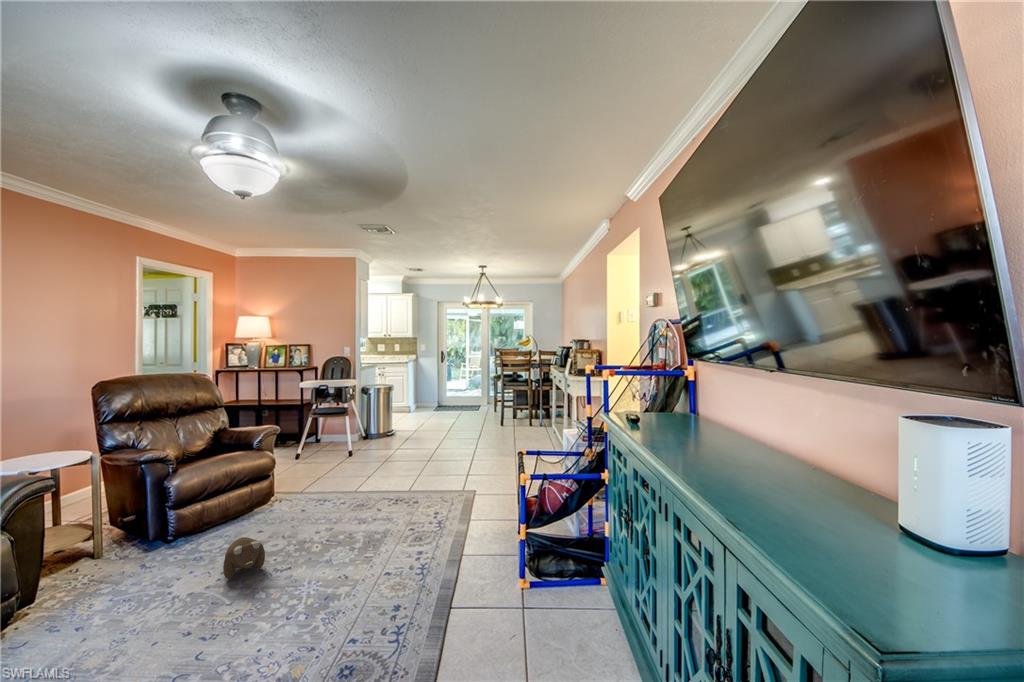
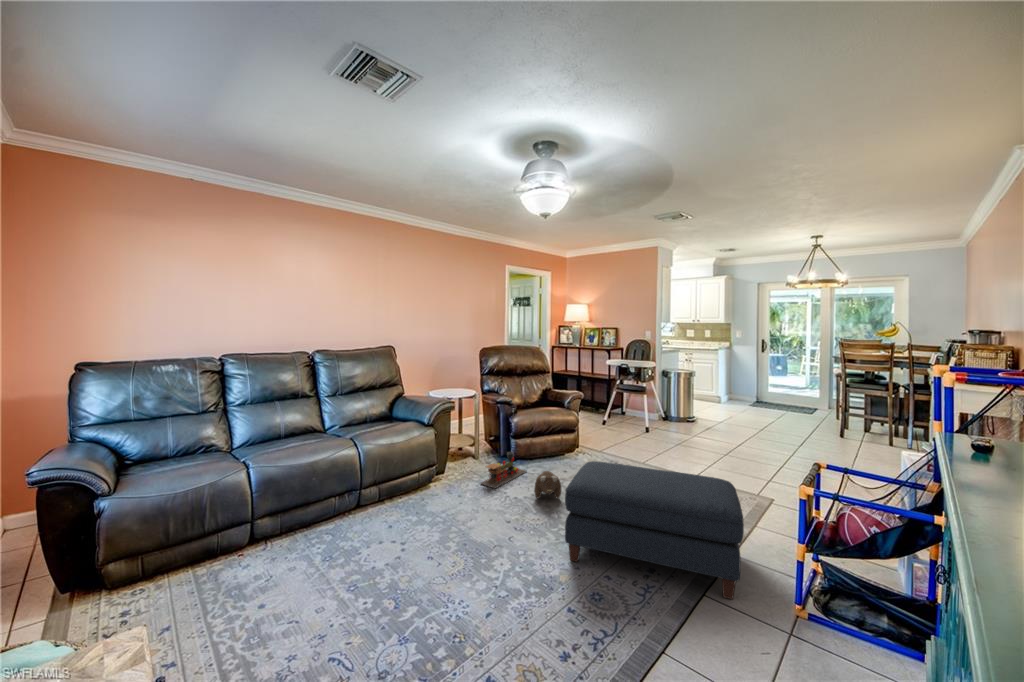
ottoman: none [288,489,481,644] -> present [565,461,744,599]
toy train: none [118,527,202,594] -> present [481,452,526,488]

